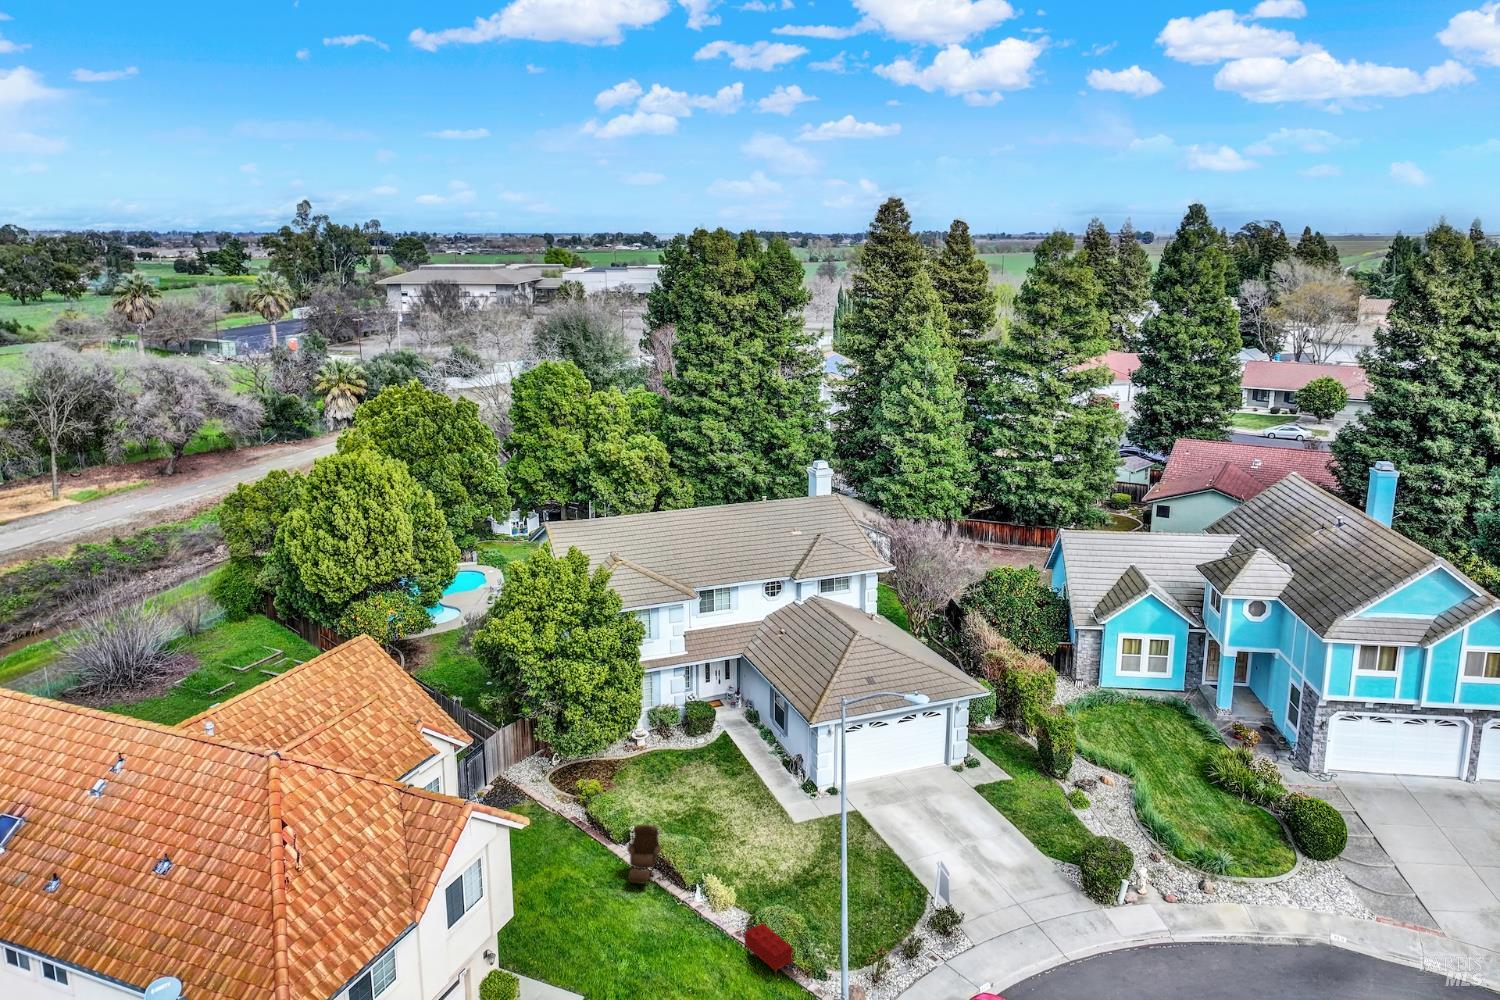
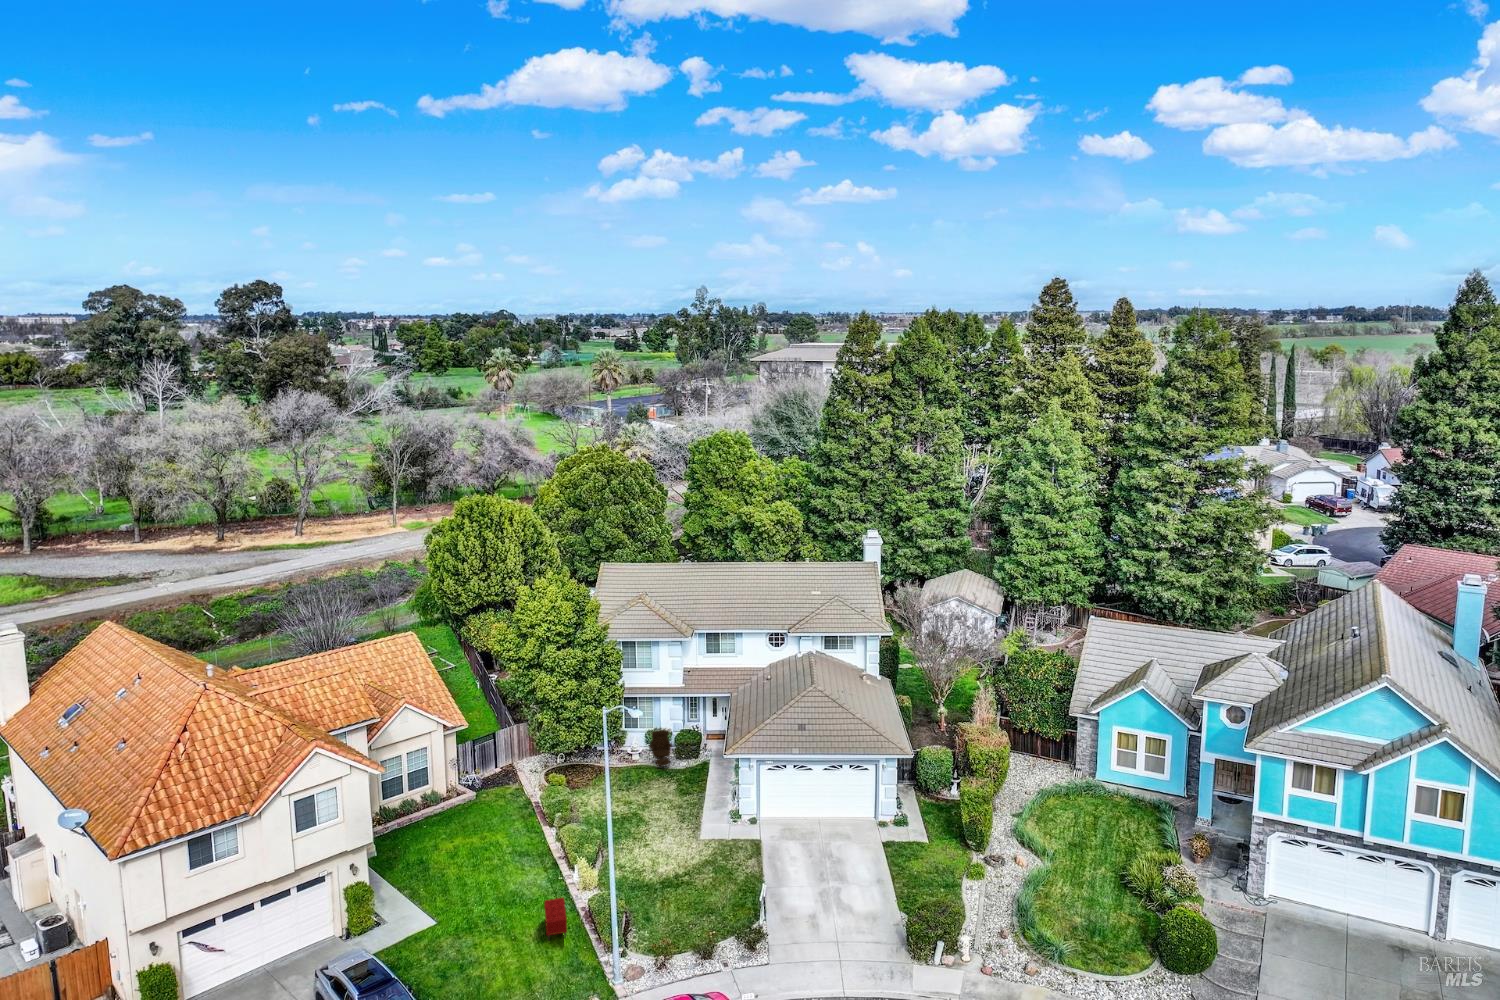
lounge chair: present [627,825,661,884] -> present [649,730,672,767]

